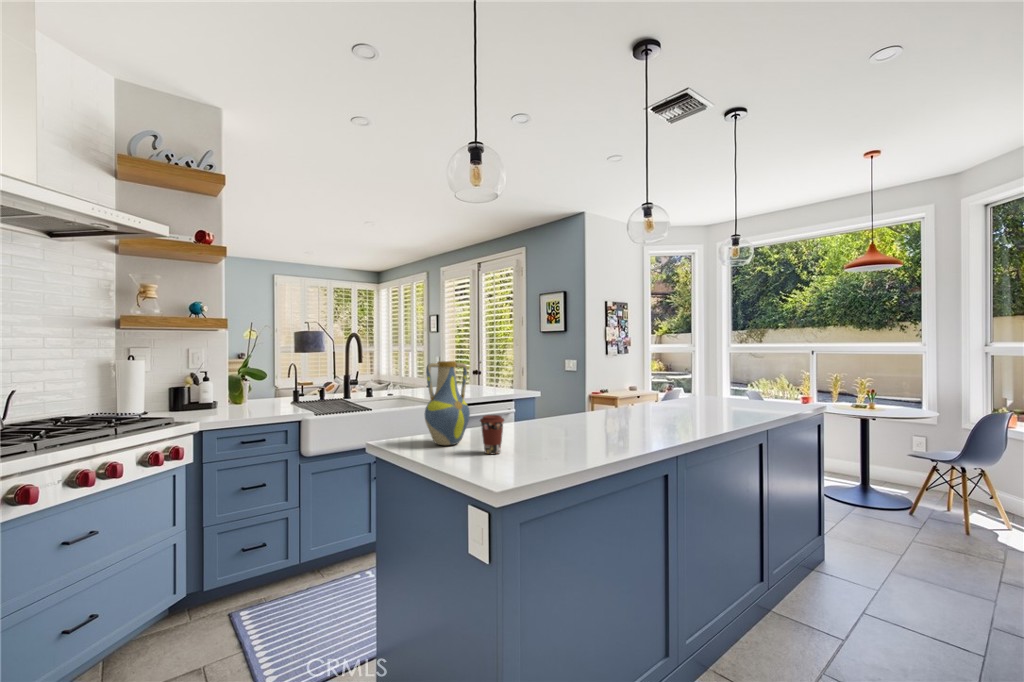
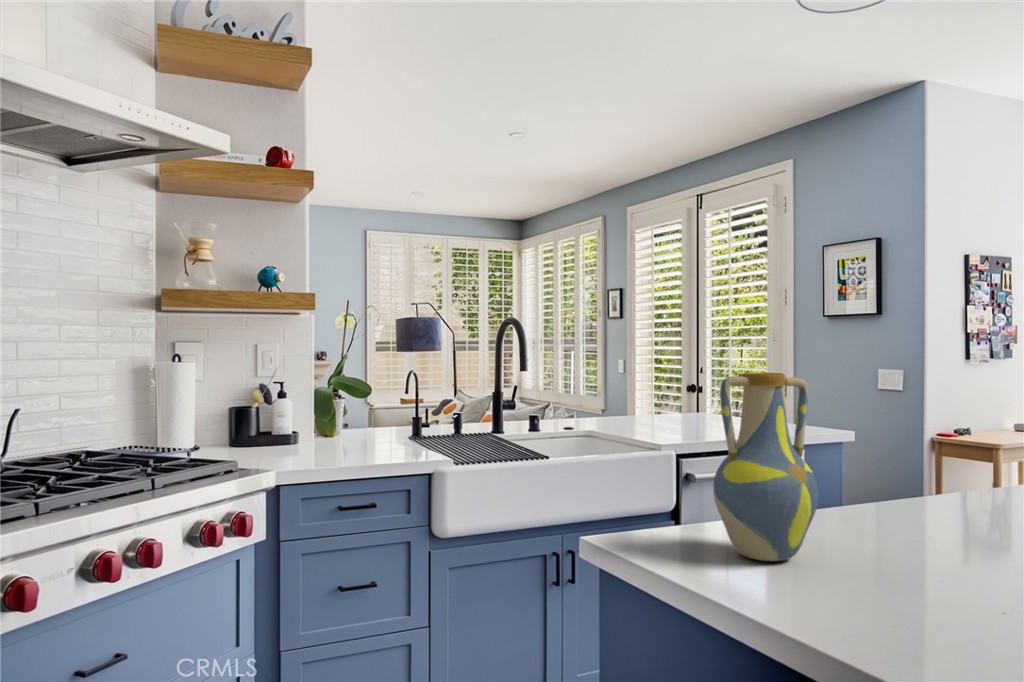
coffee cup: present [480,415,504,454] -> none [868,503,936,601]

